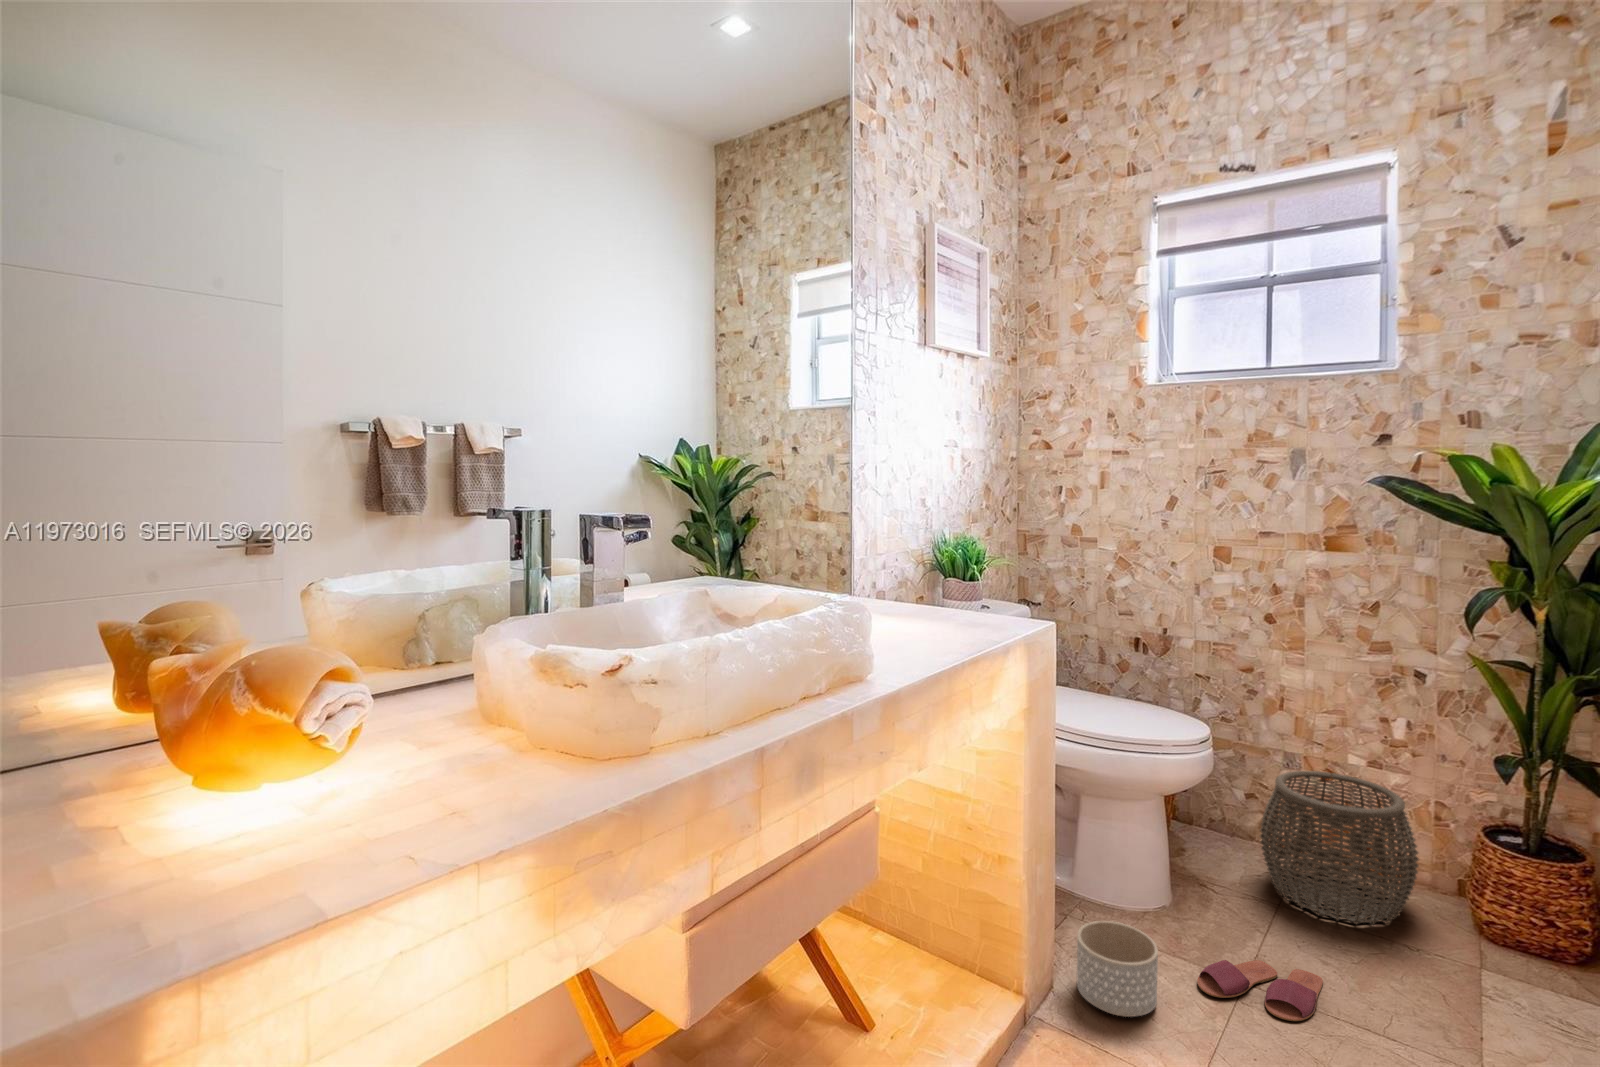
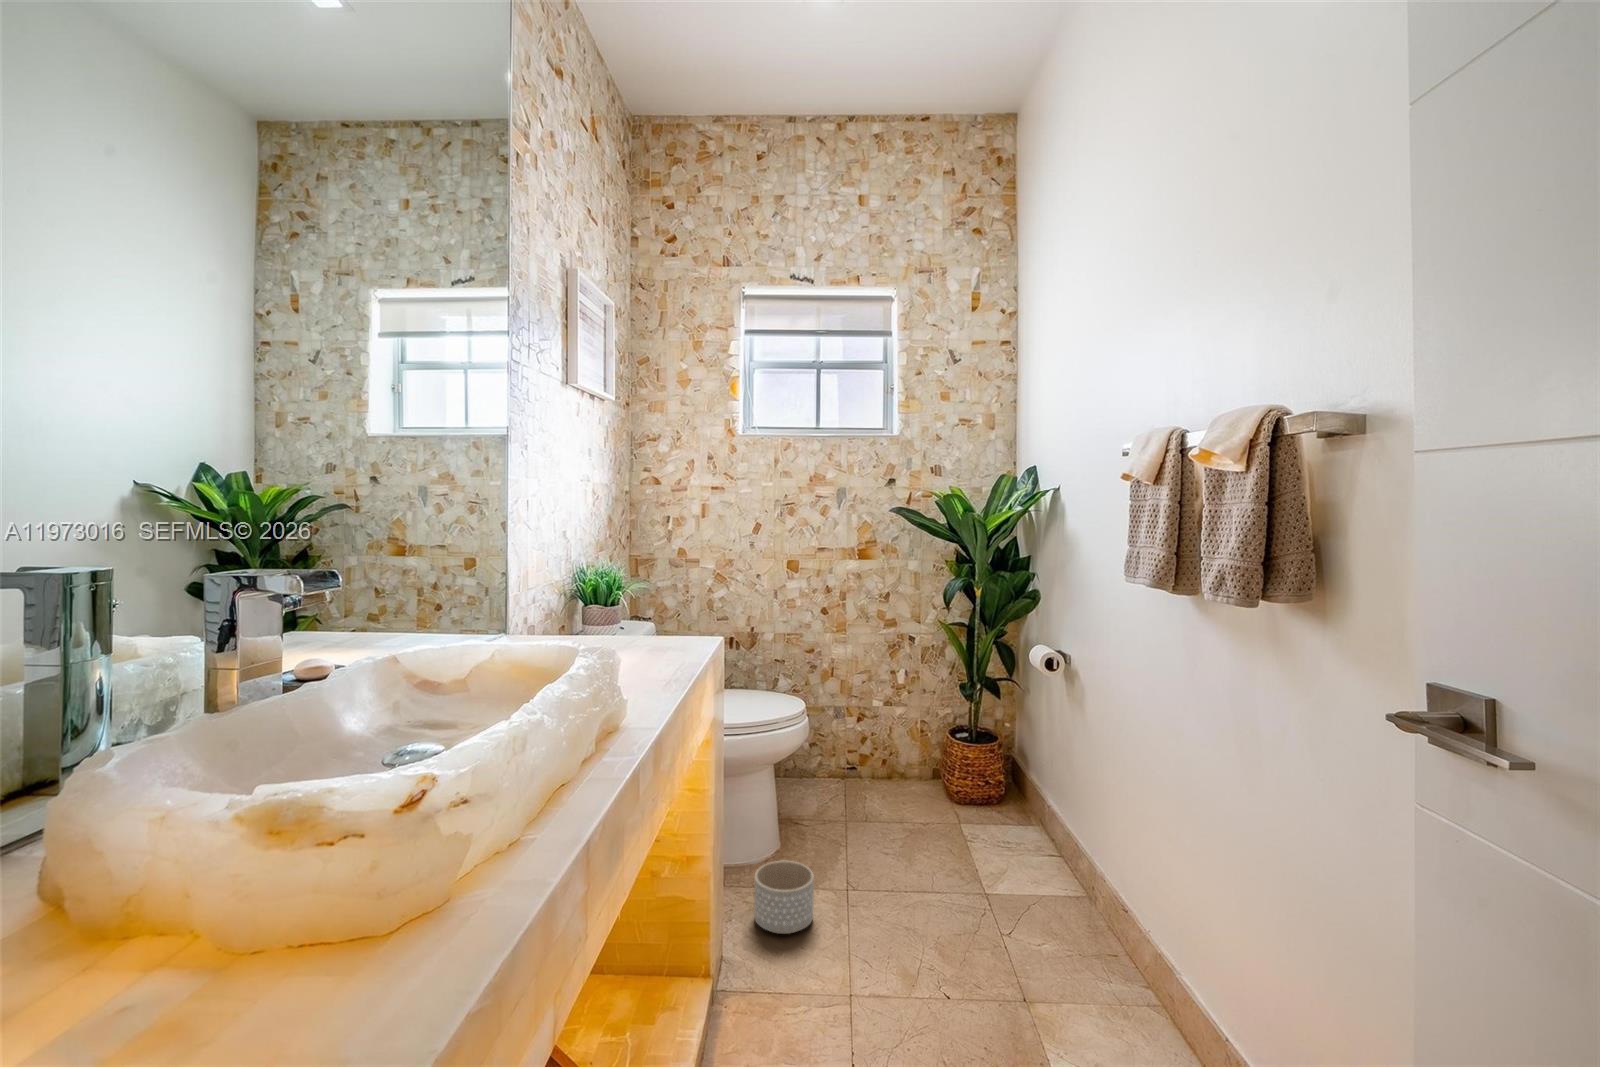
woven basket: present [1260,771,1419,925] -> none [831,716,923,817]
slippers: present [1197,960,1323,1021] -> none [828,856,899,894]

